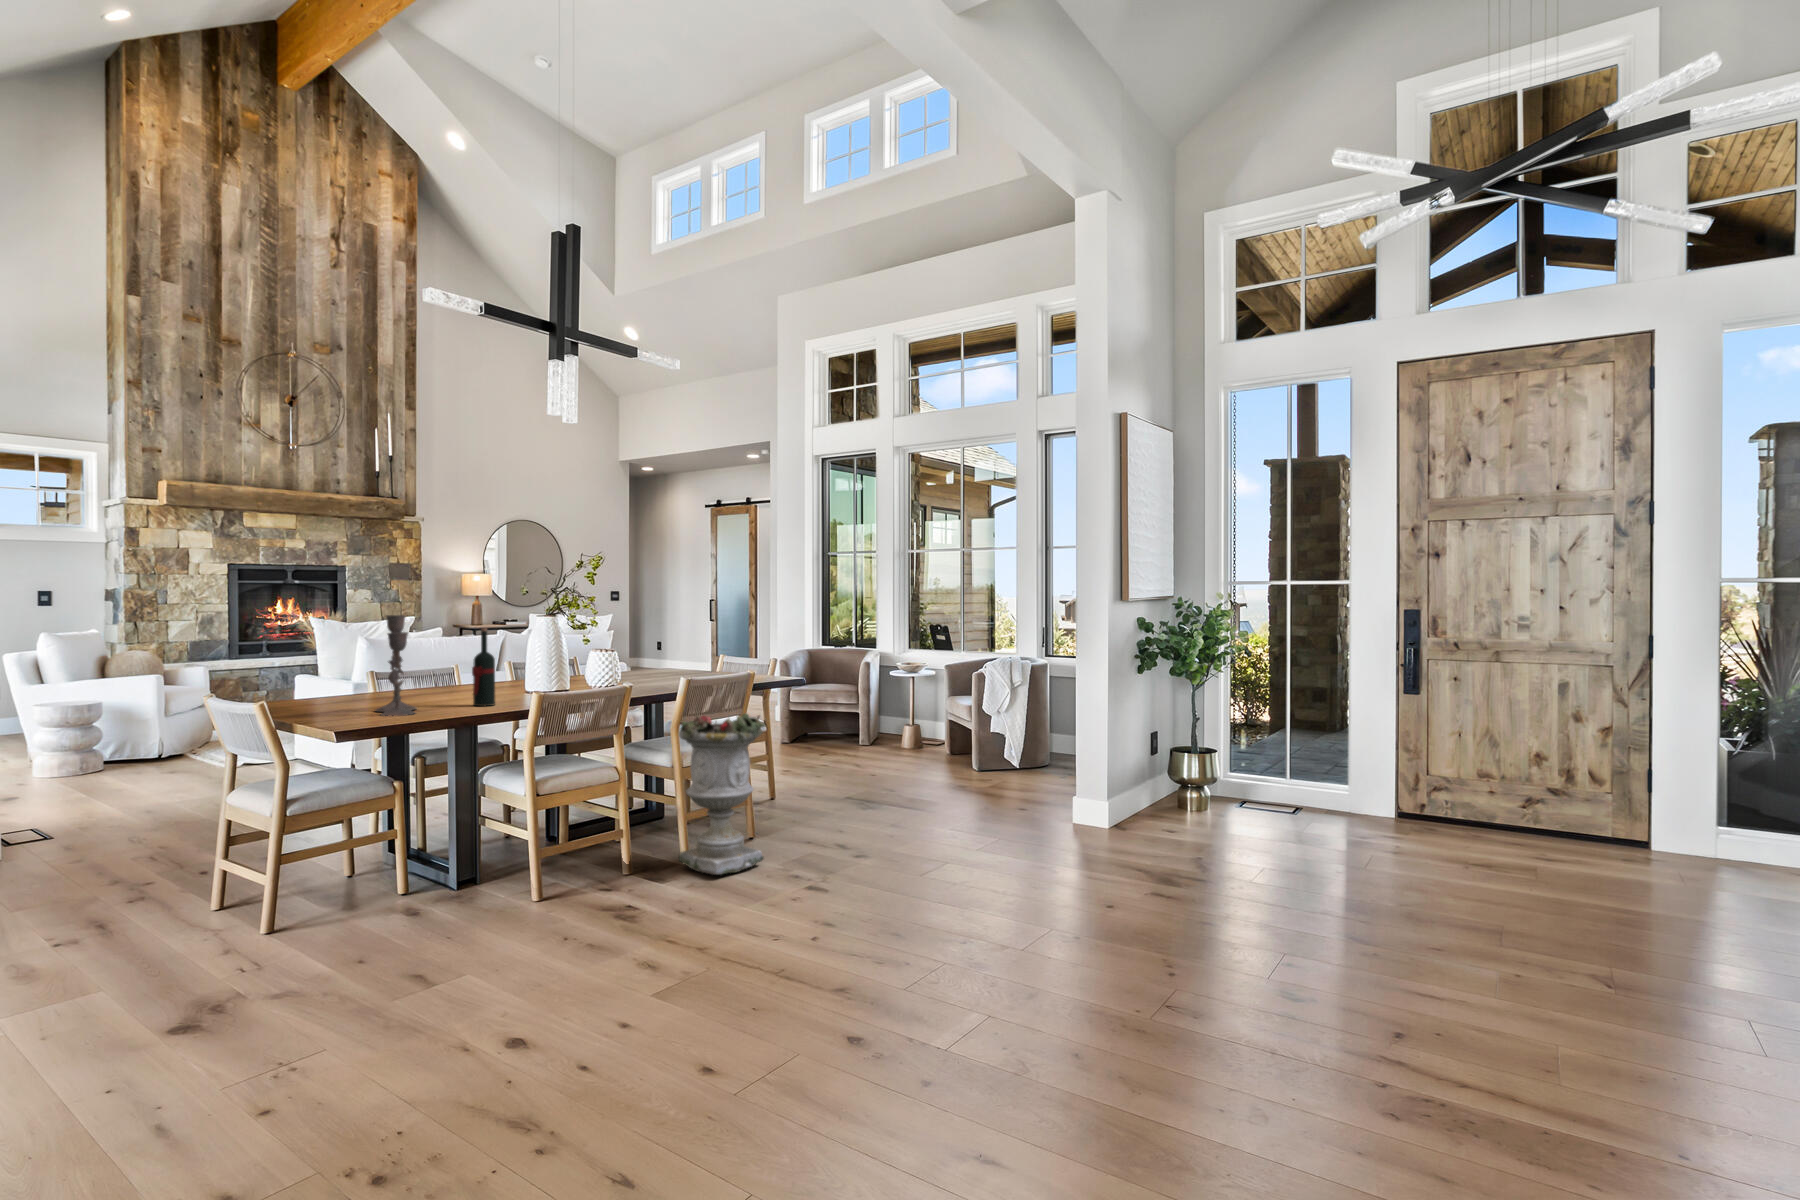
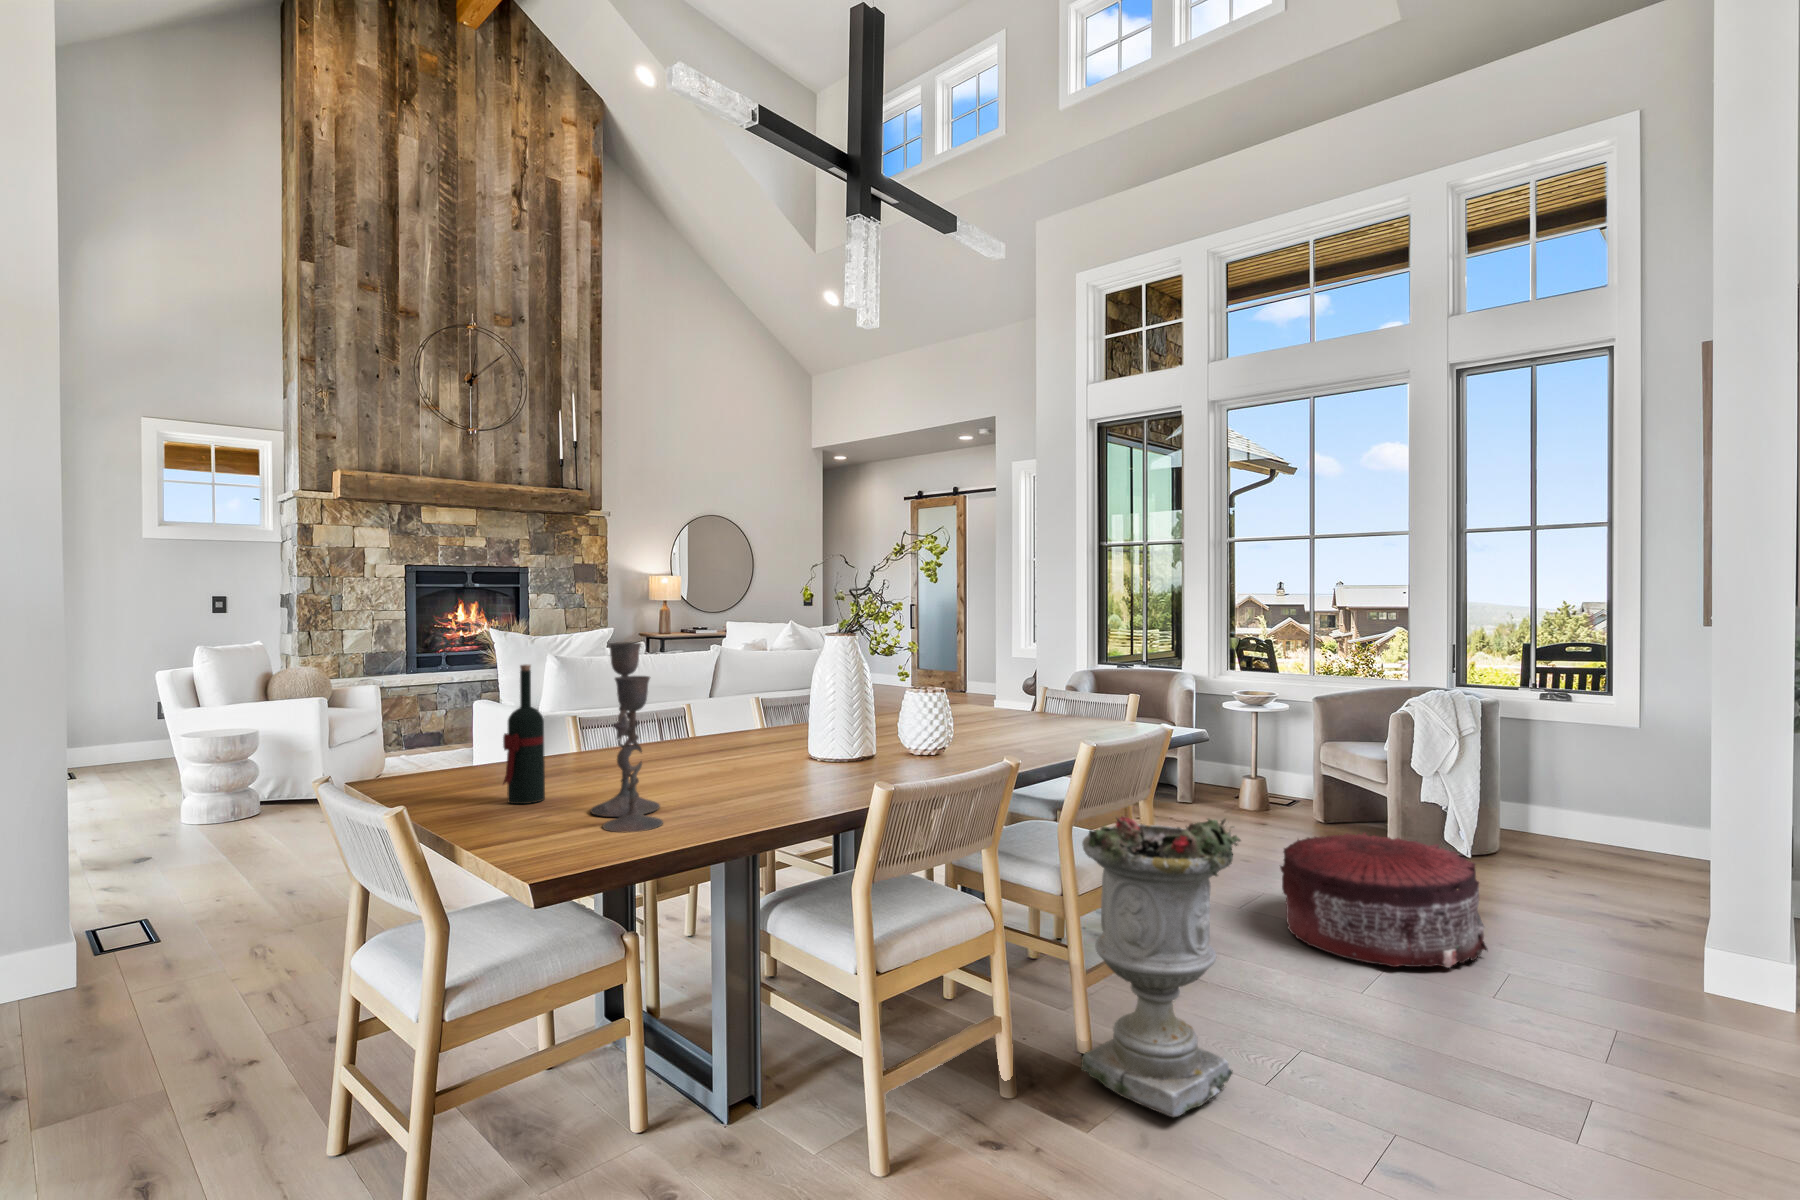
wine bottle: present [472,628,495,706] -> present [503,665,545,804]
pouf: none [864,745,976,818] -> present [1280,833,1487,967]

